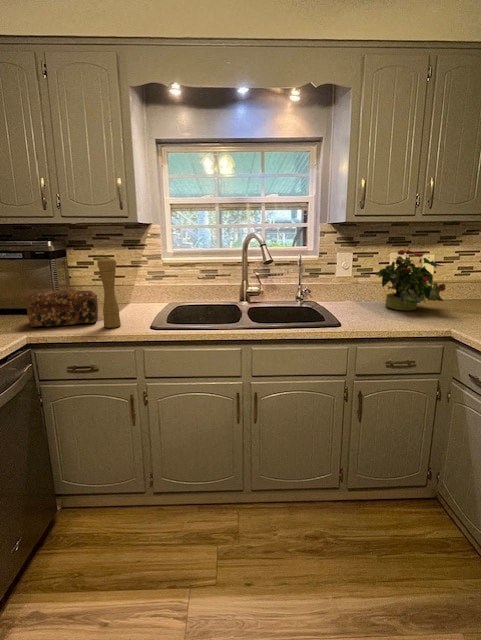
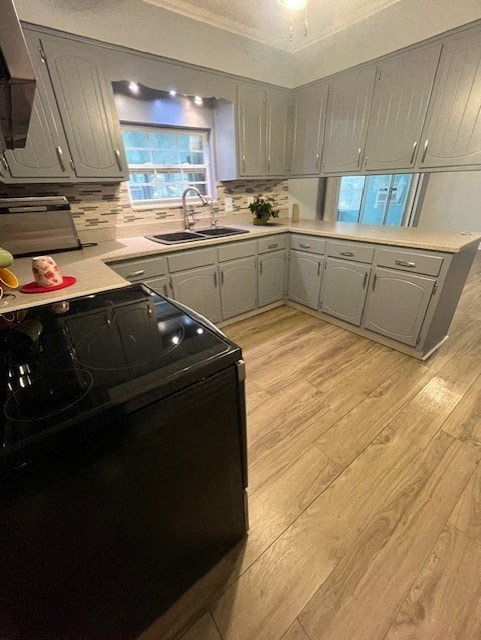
pepper mill: present [97,257,121,328] -> none [126,203,145,248]
bread loaf: present [27,290,98,327] -> none [77,228,126,255]

